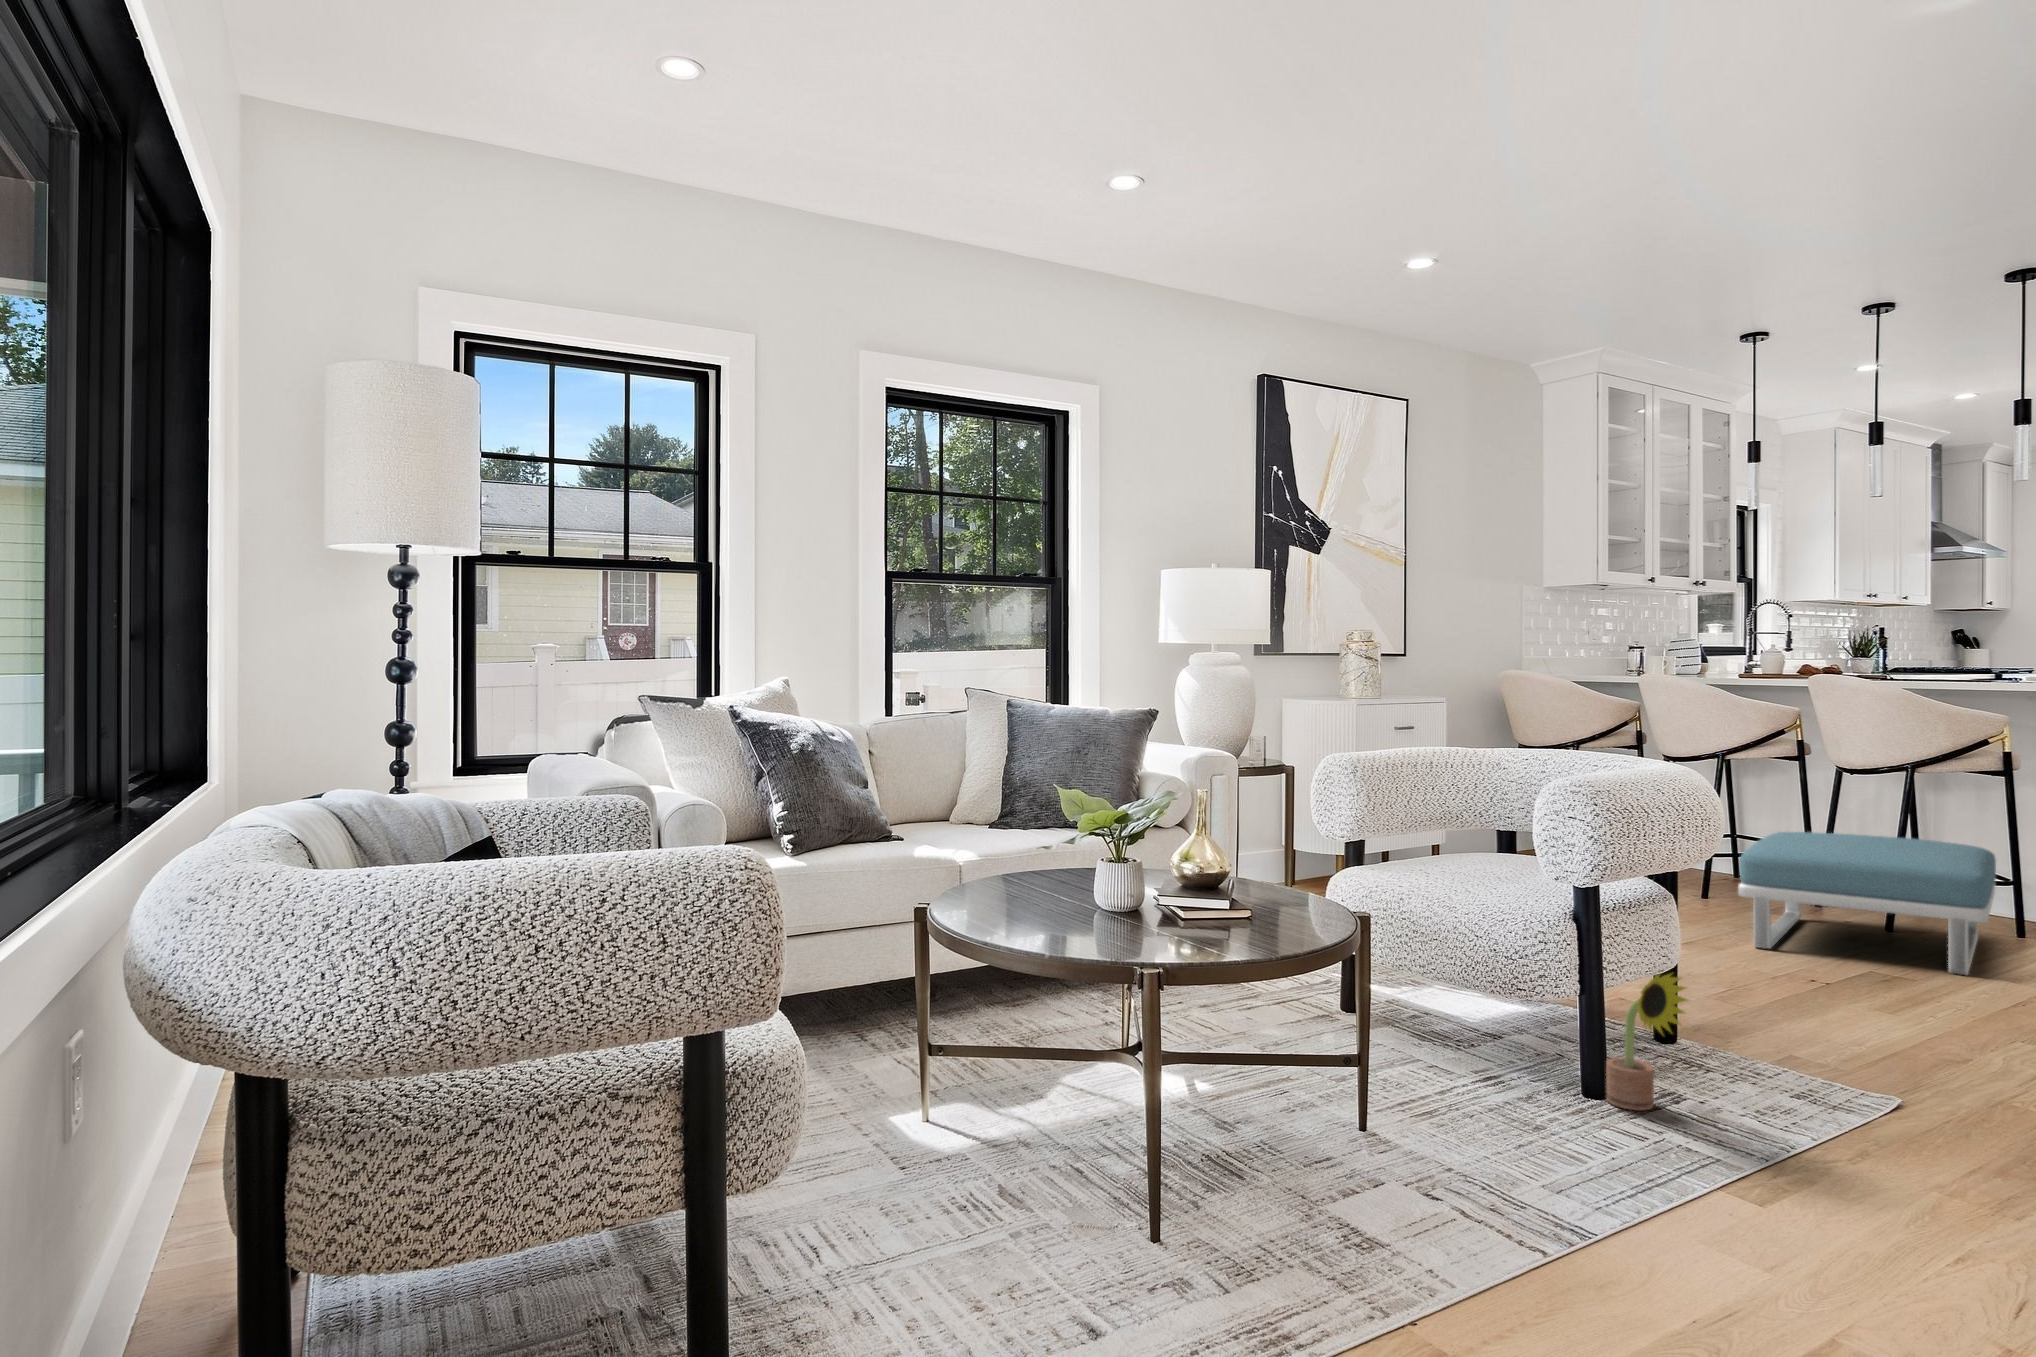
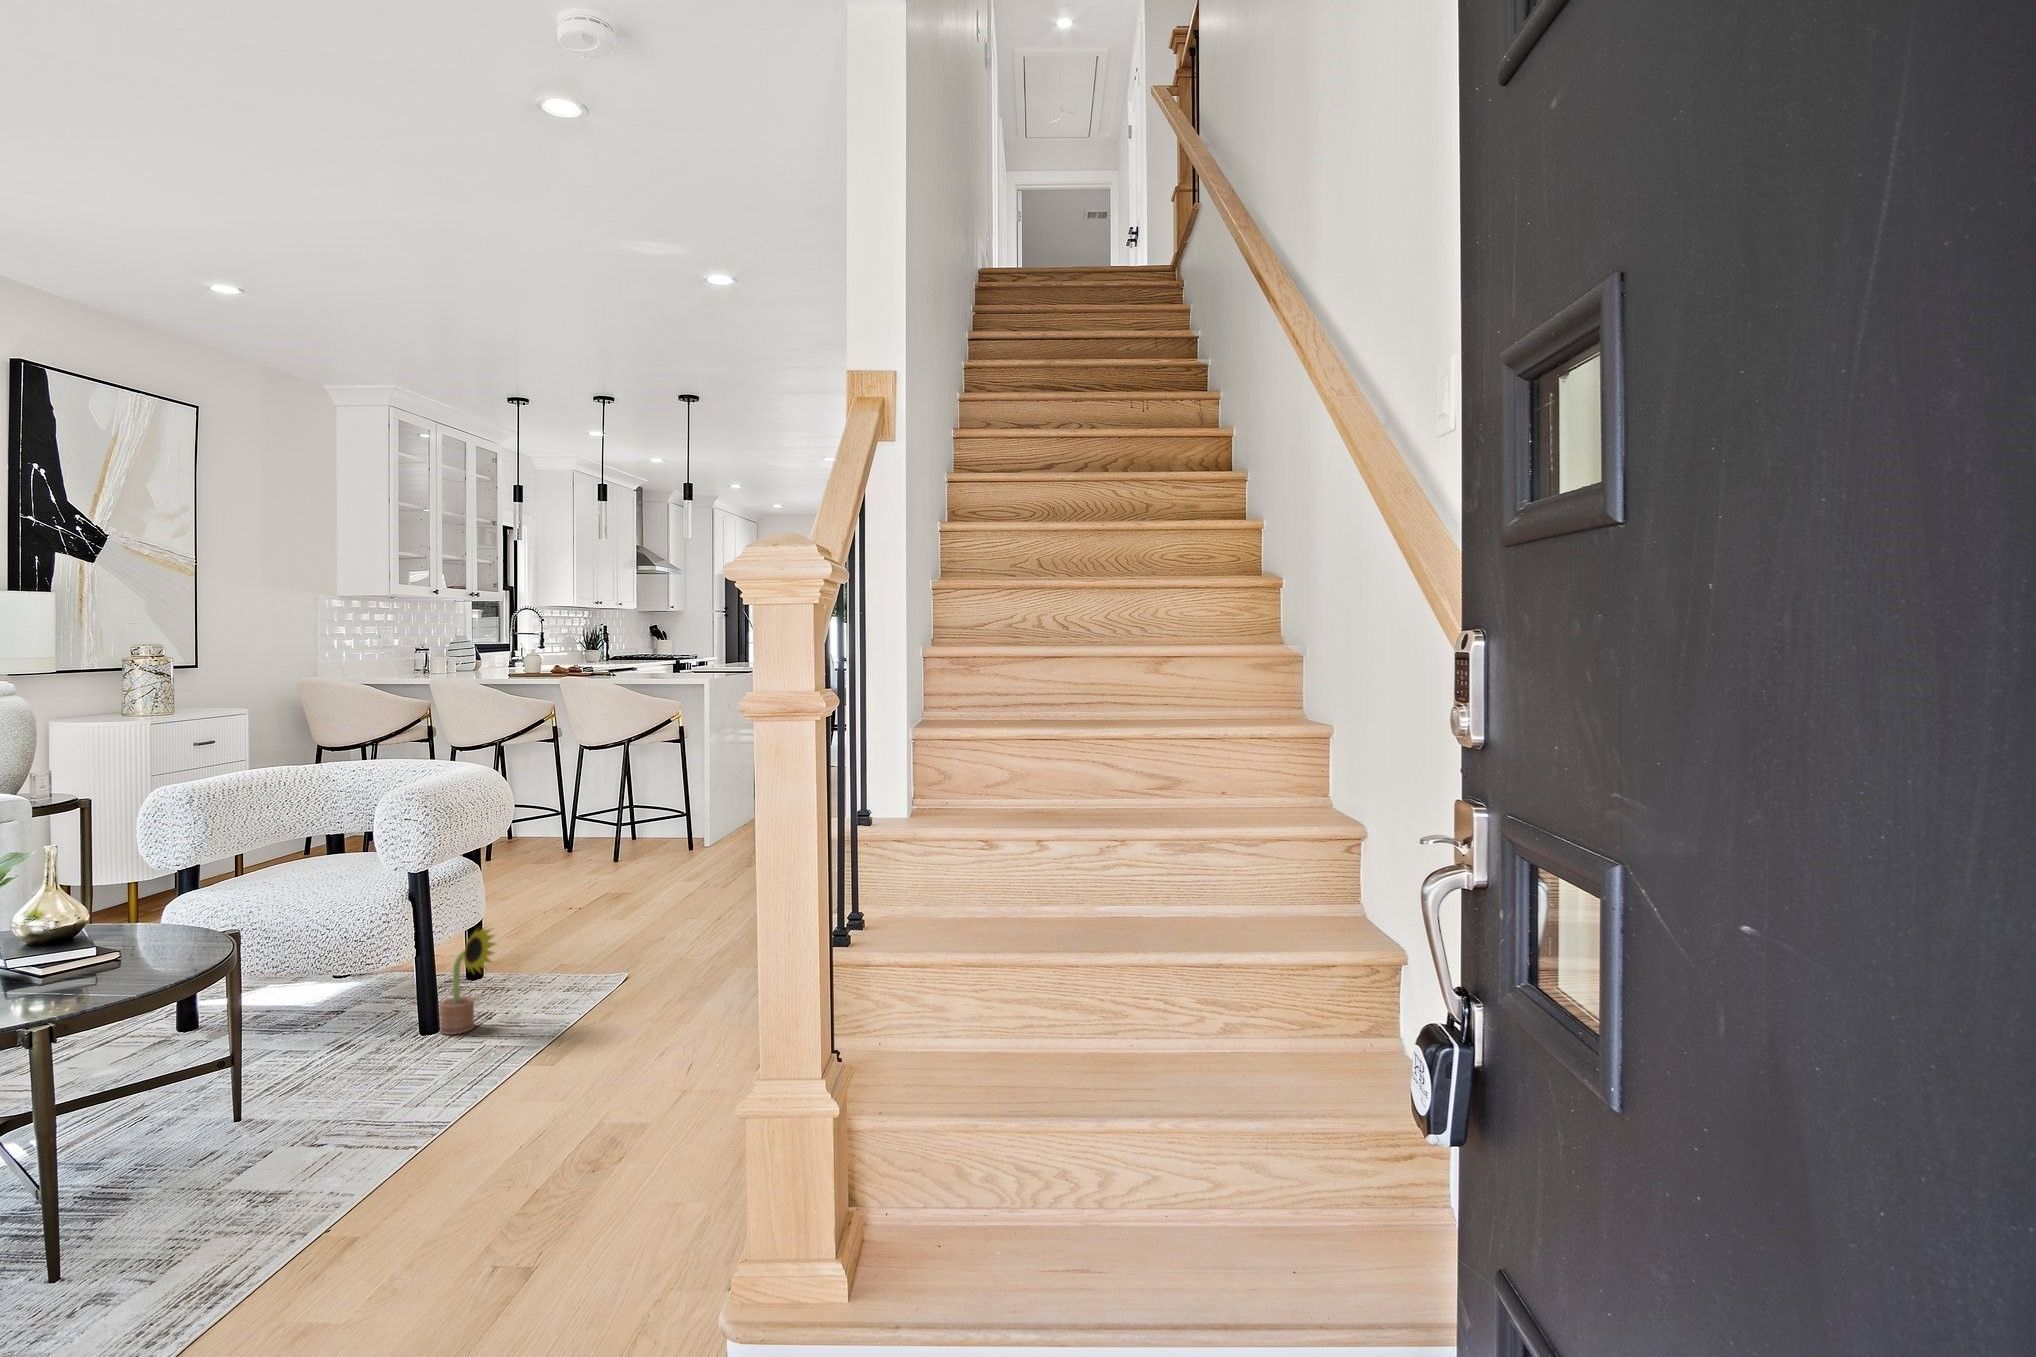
footstool: present [1738,832,1996,975] -> none [518,795,675,892]

